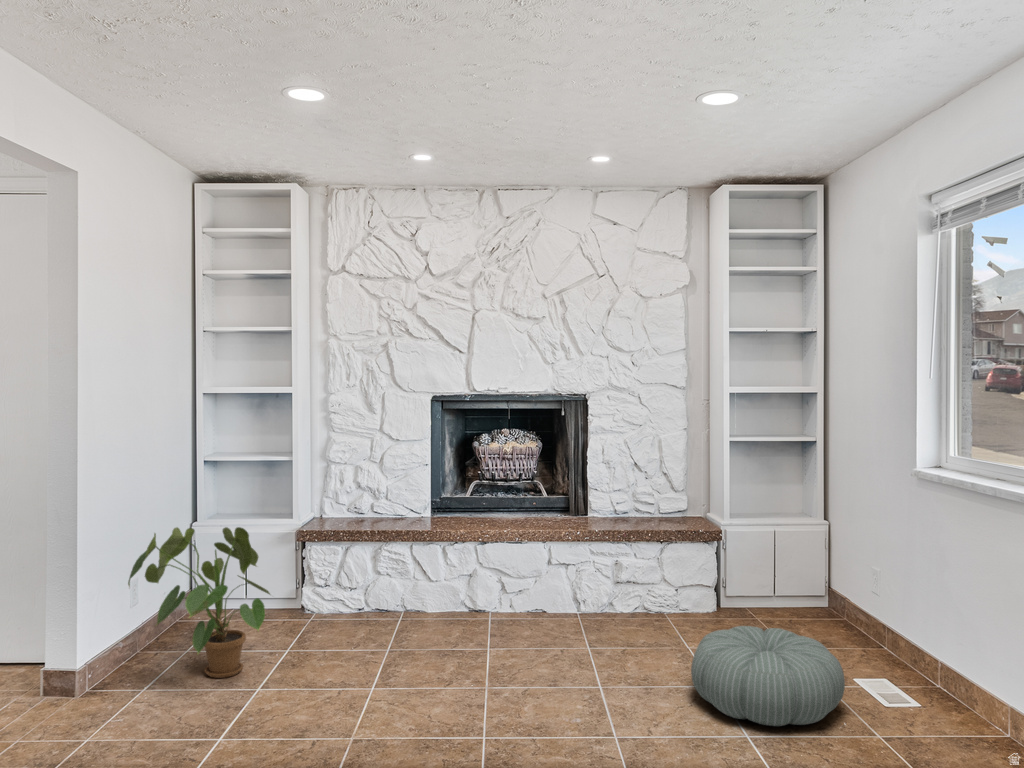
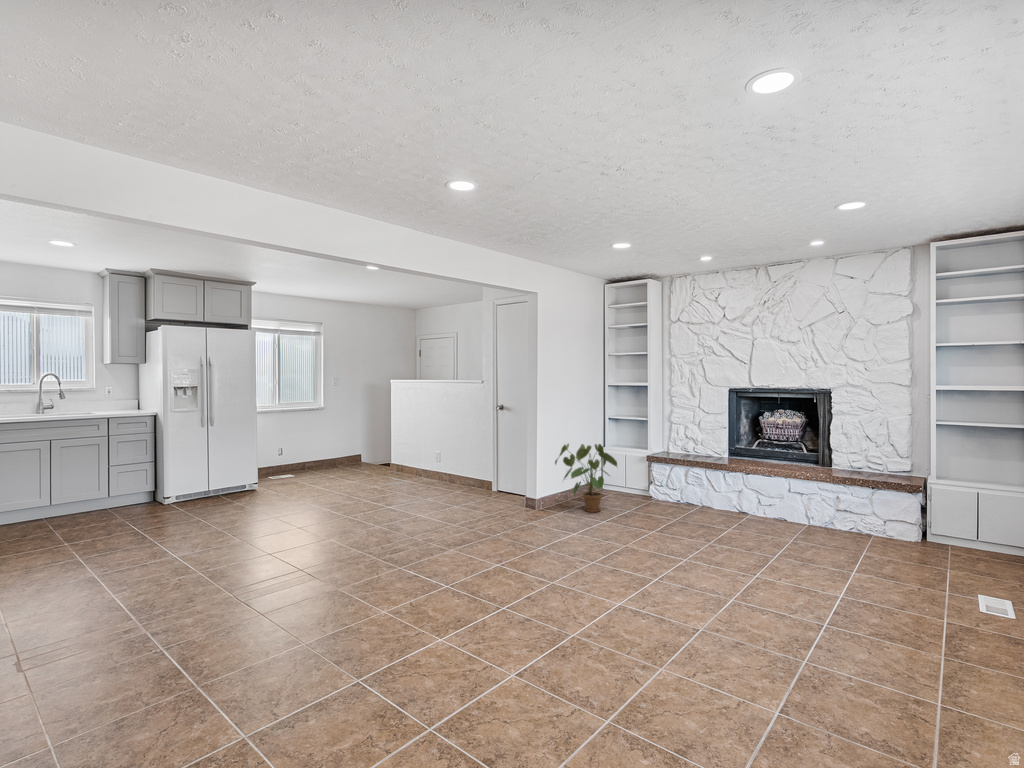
pouf: present [691,626,845,726] -> none [816,532,930,595]

